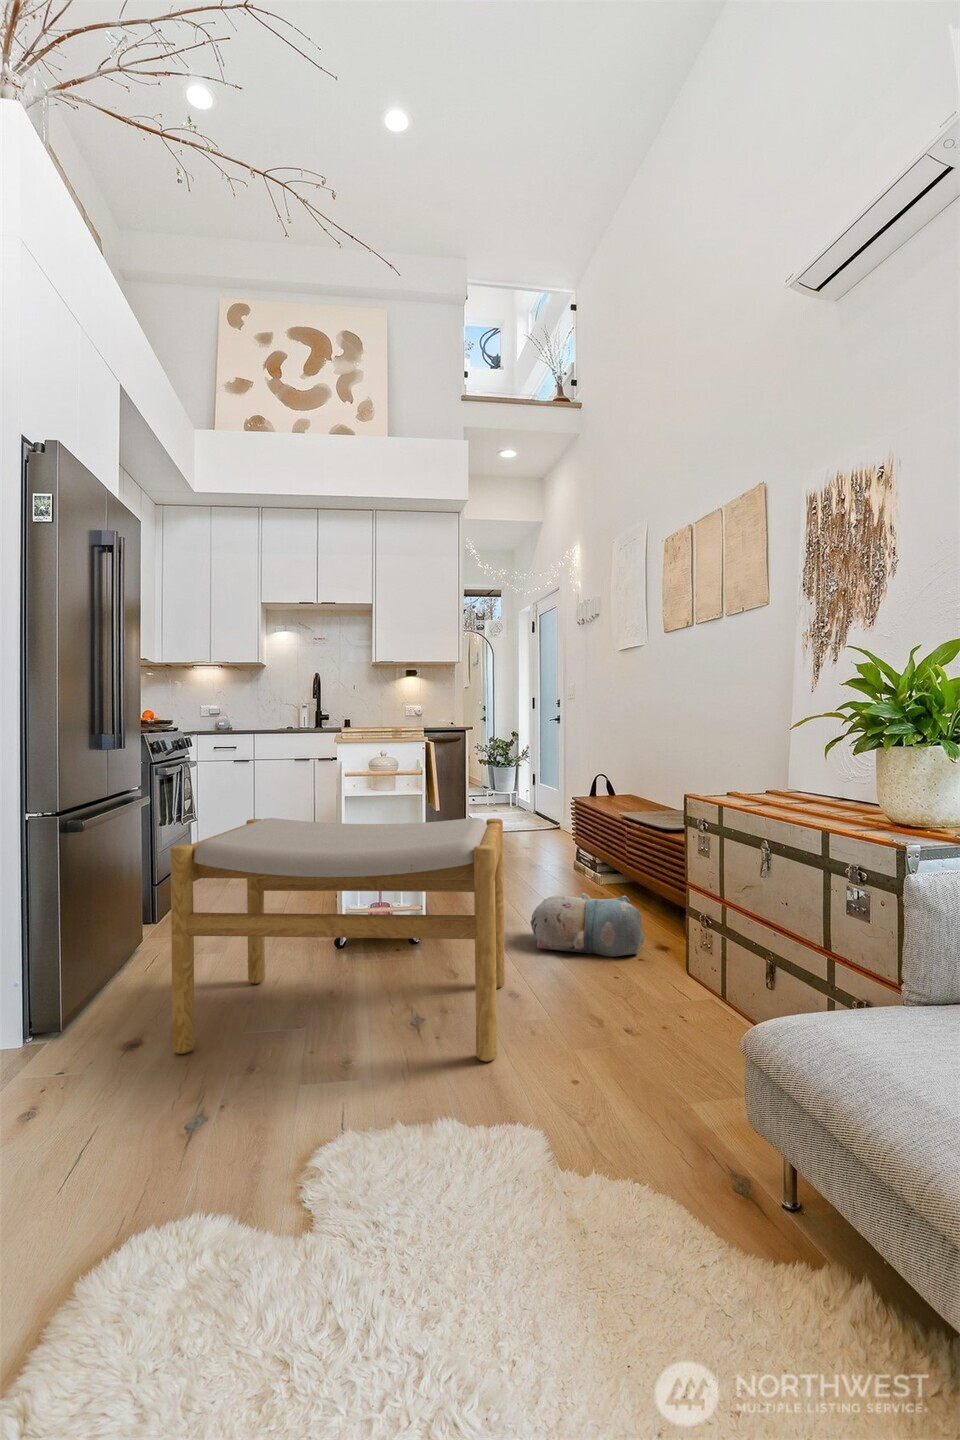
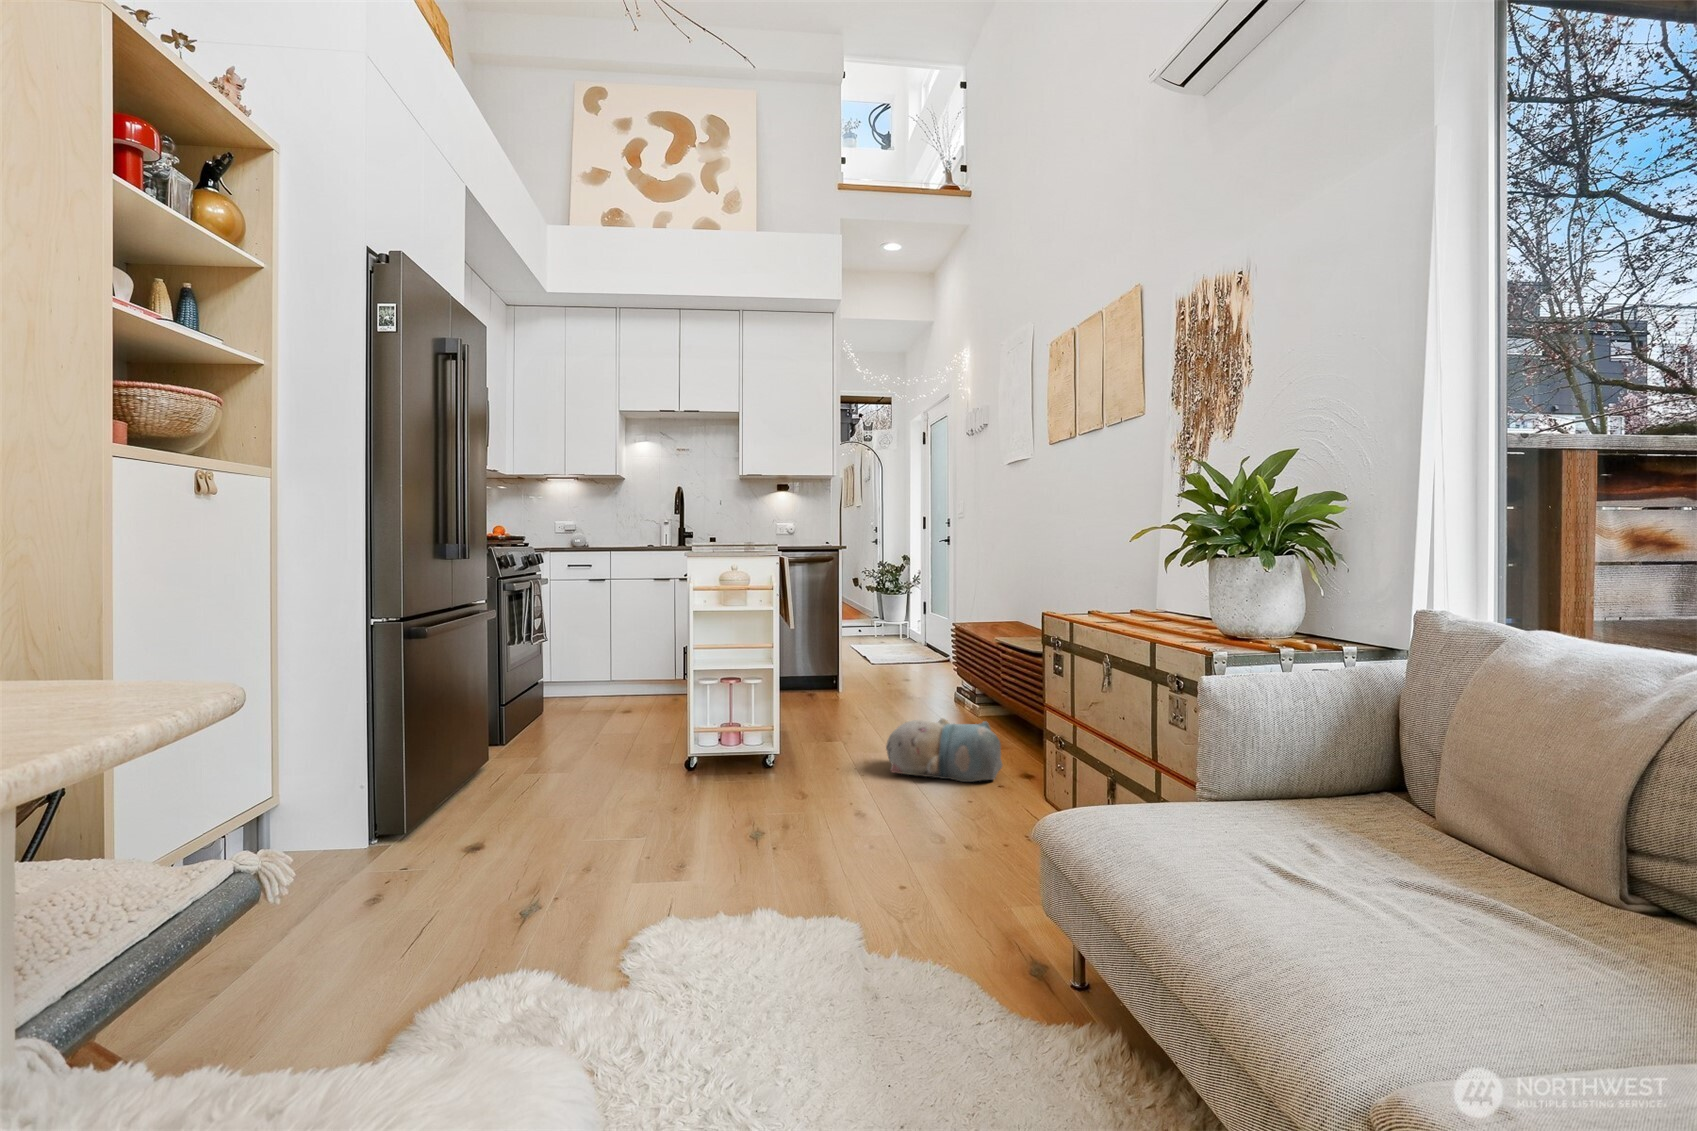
footstool: present [170,818,505,1062] -> none [511,633,849,867]

